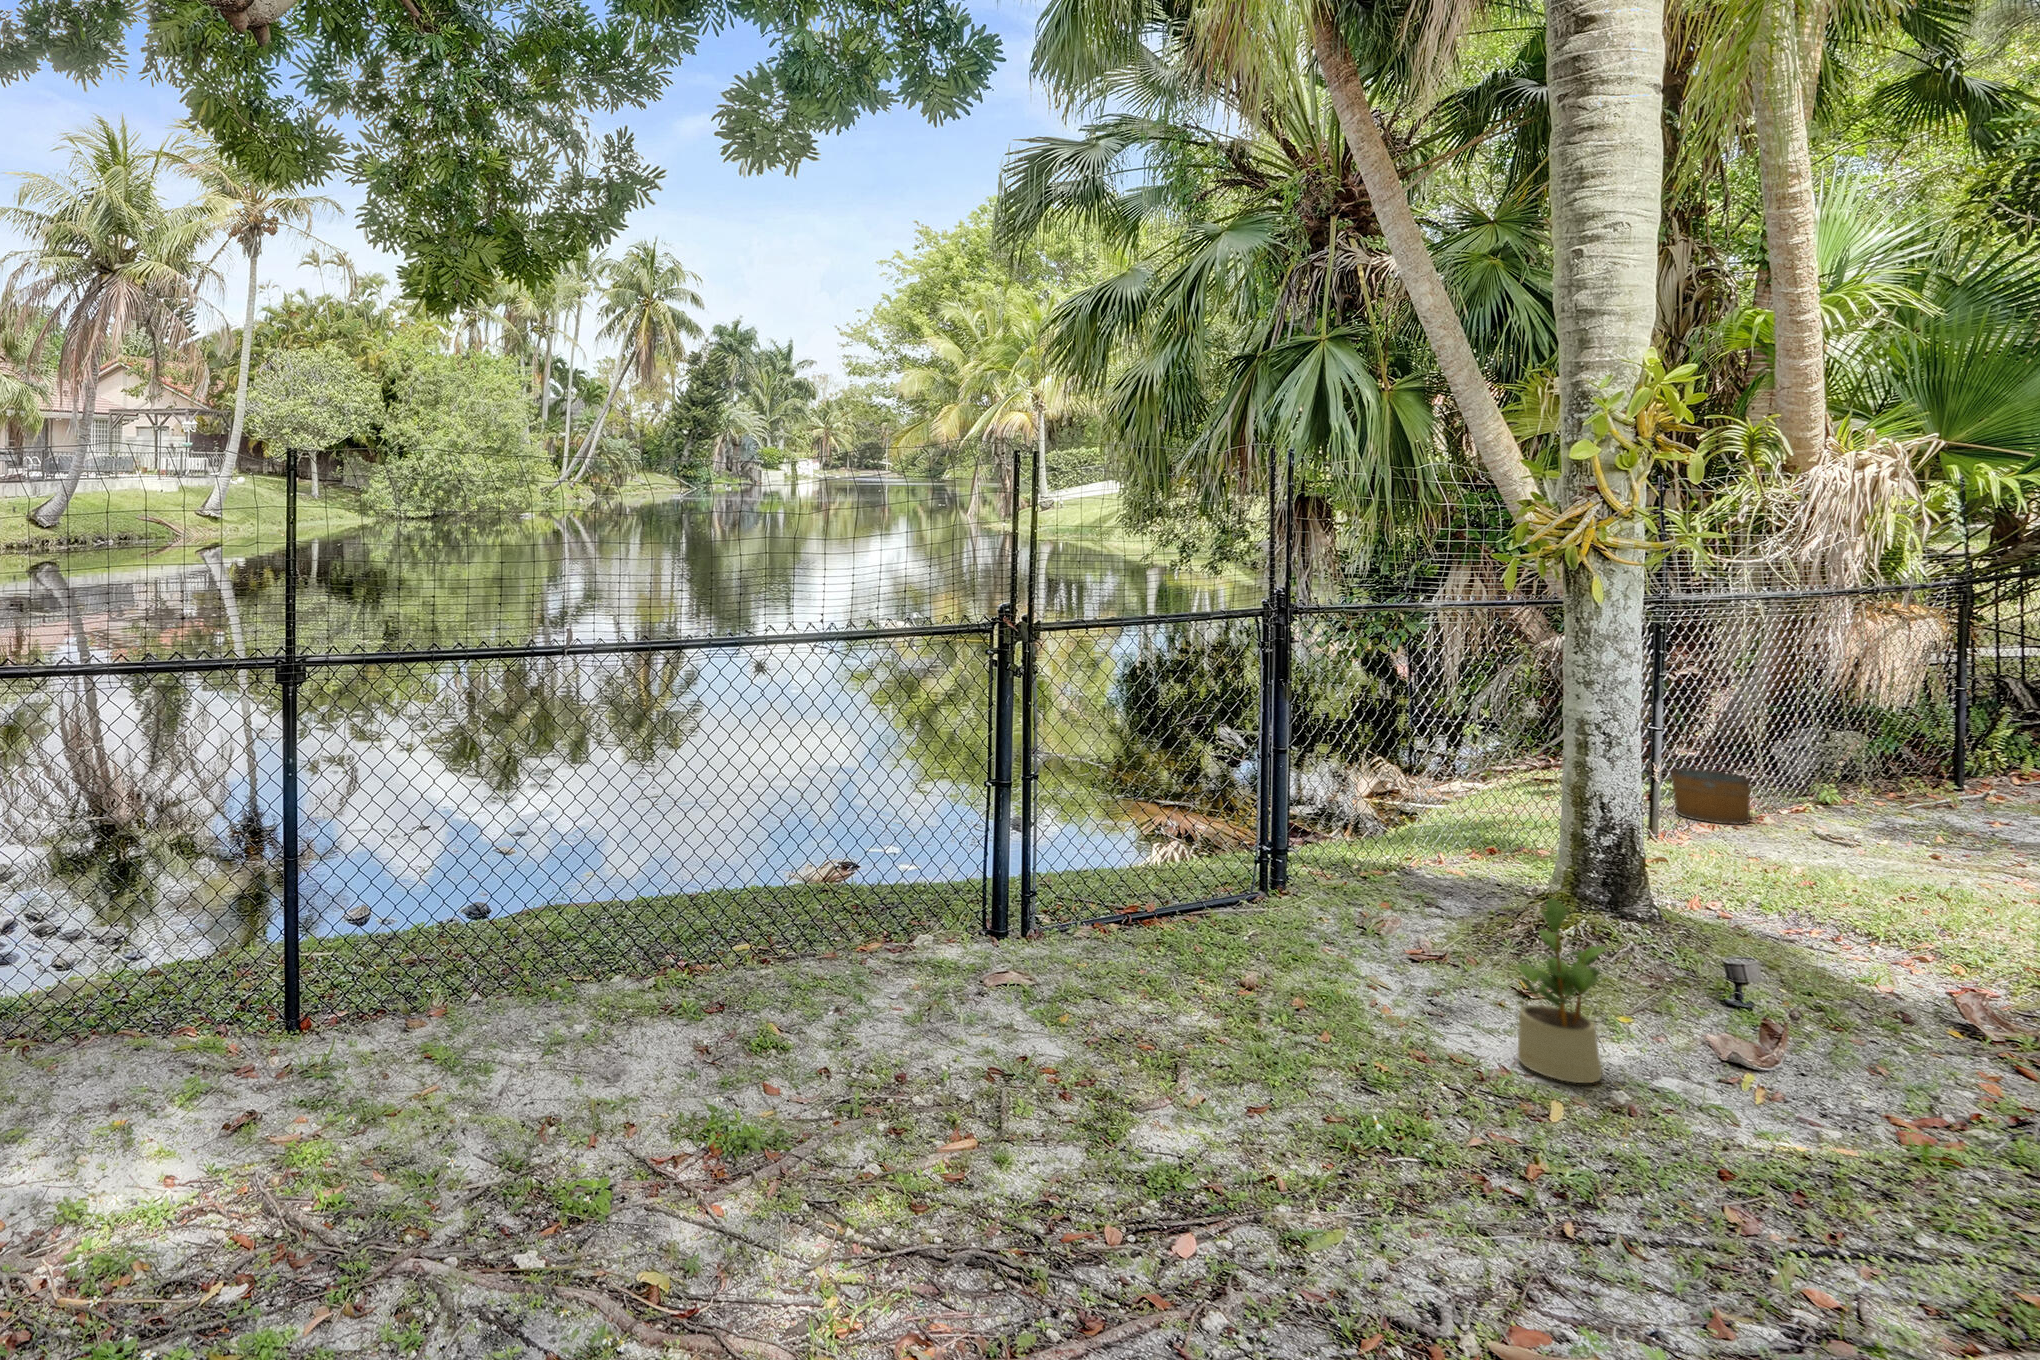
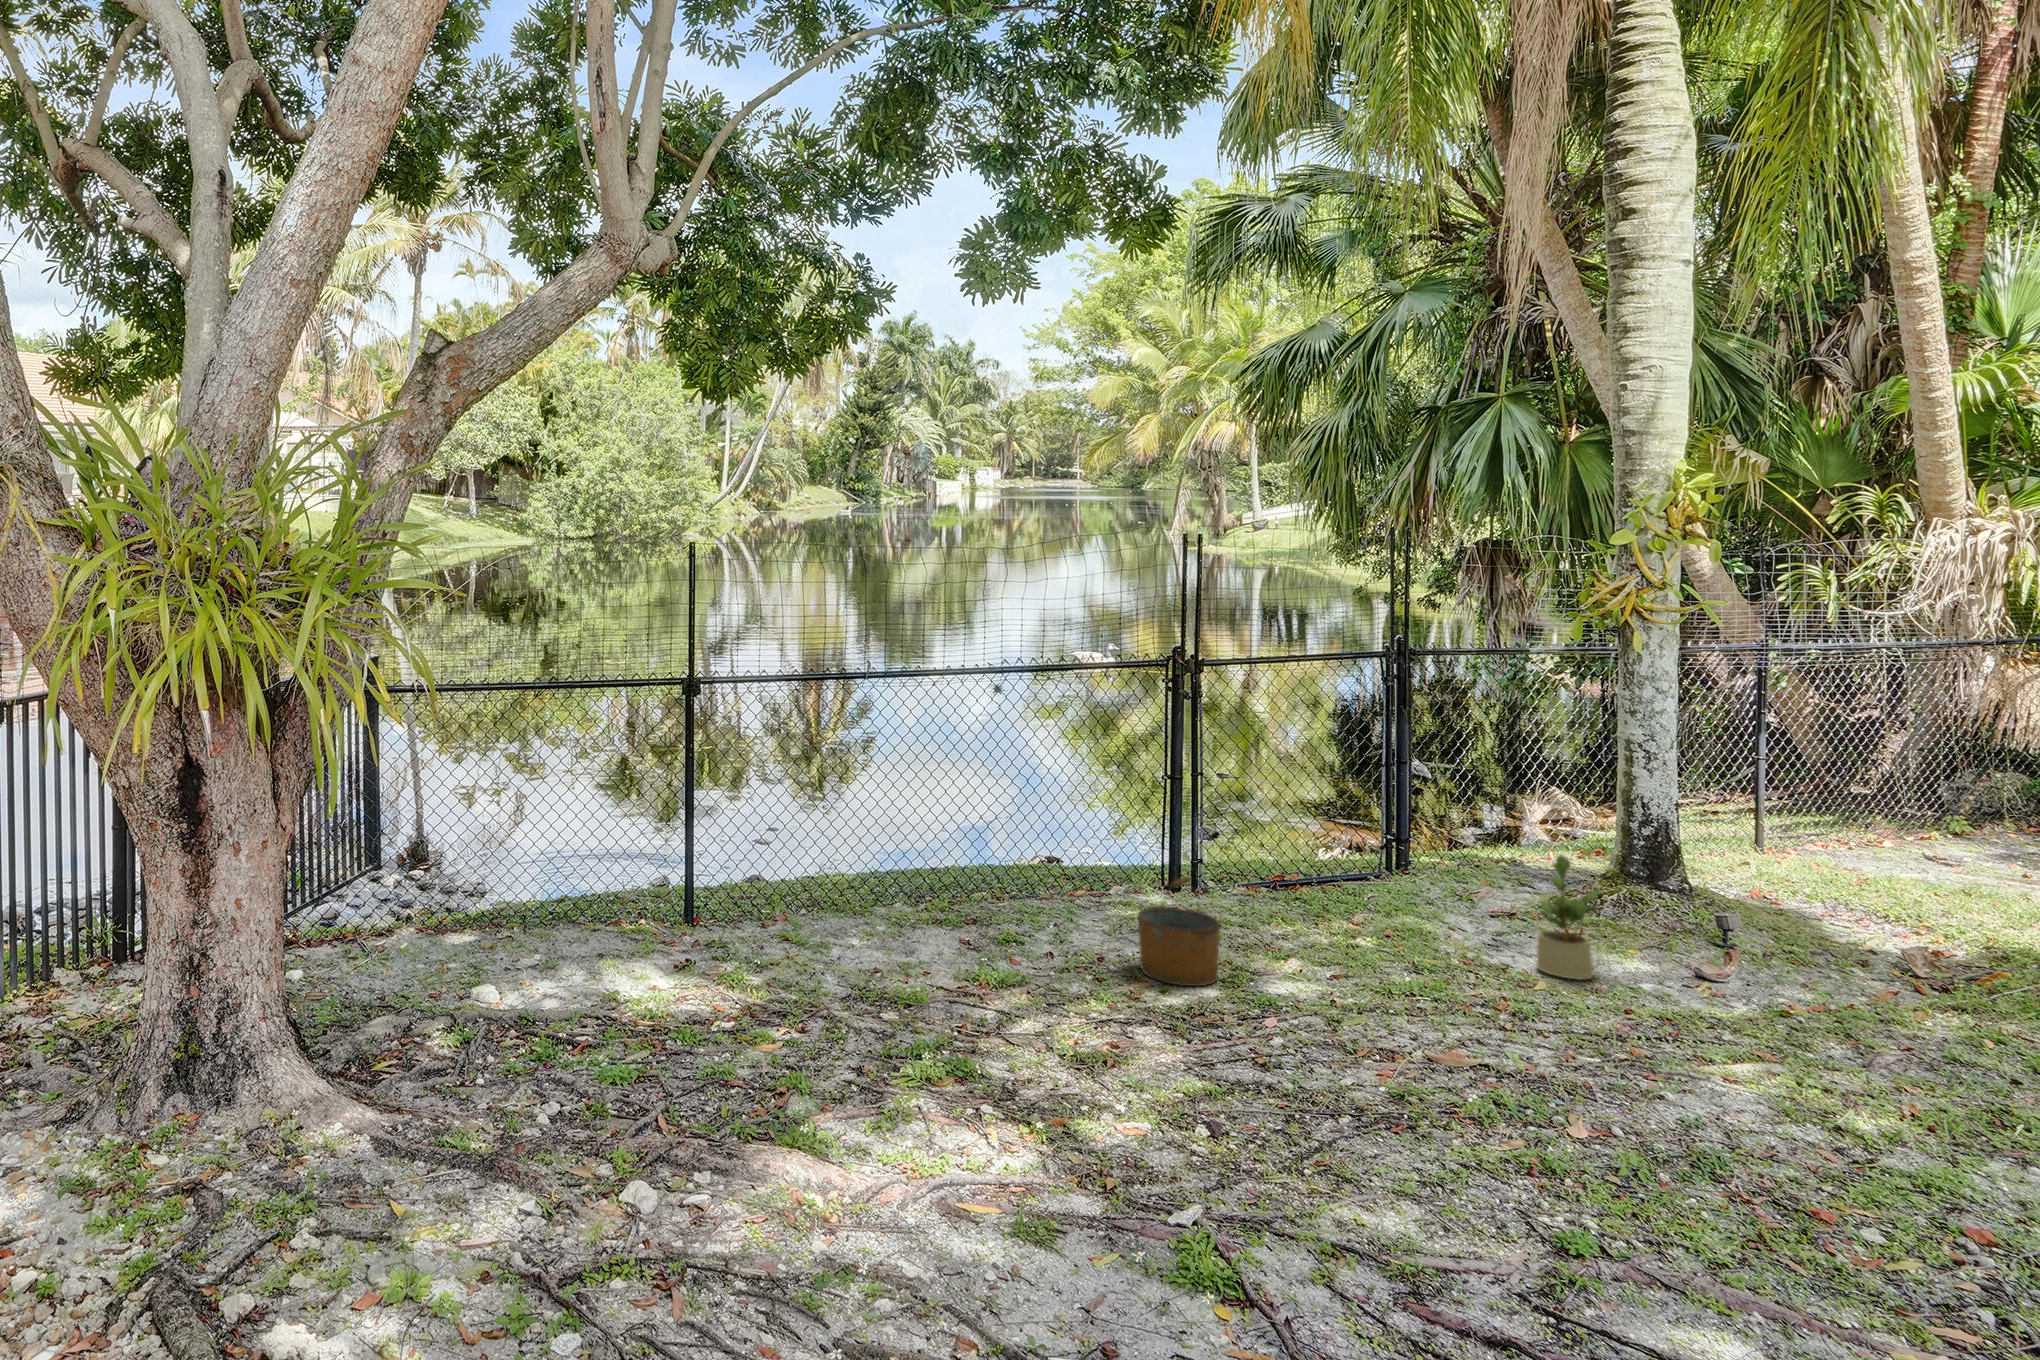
bucket: present [1671,744,1751,825] -> present [1138,877,1220,986]

